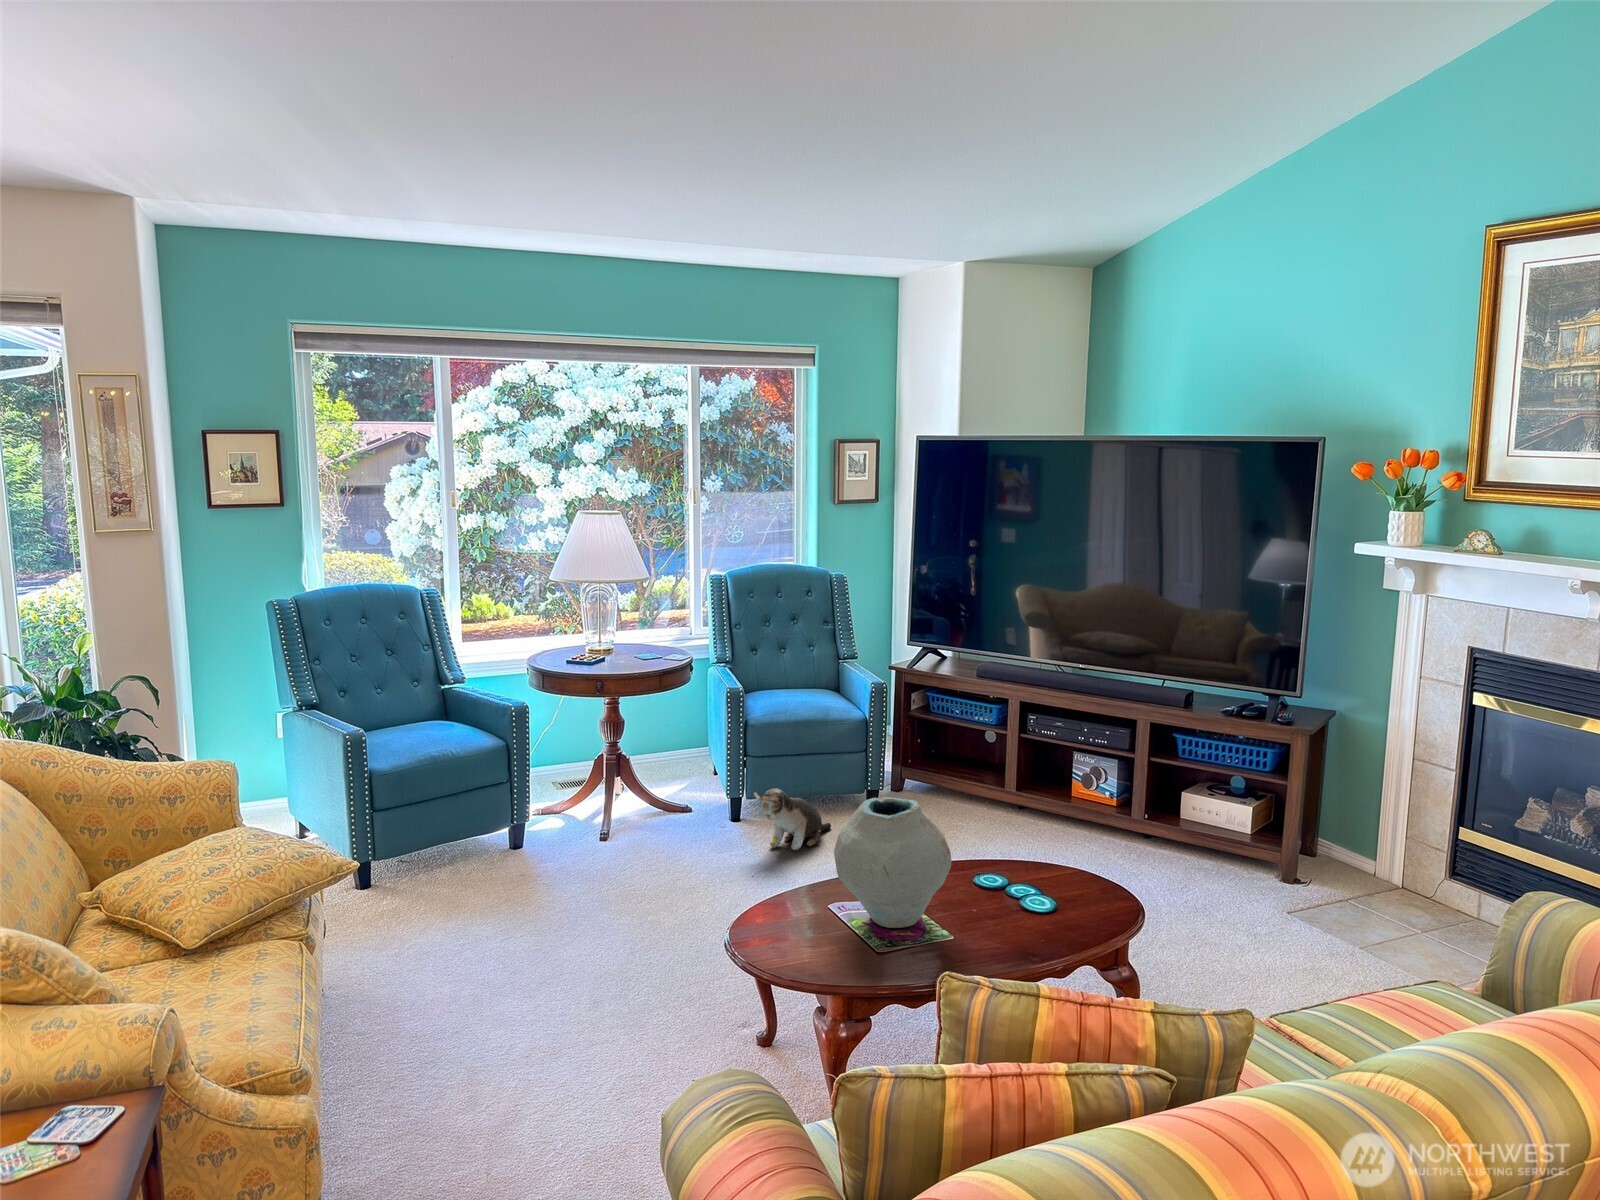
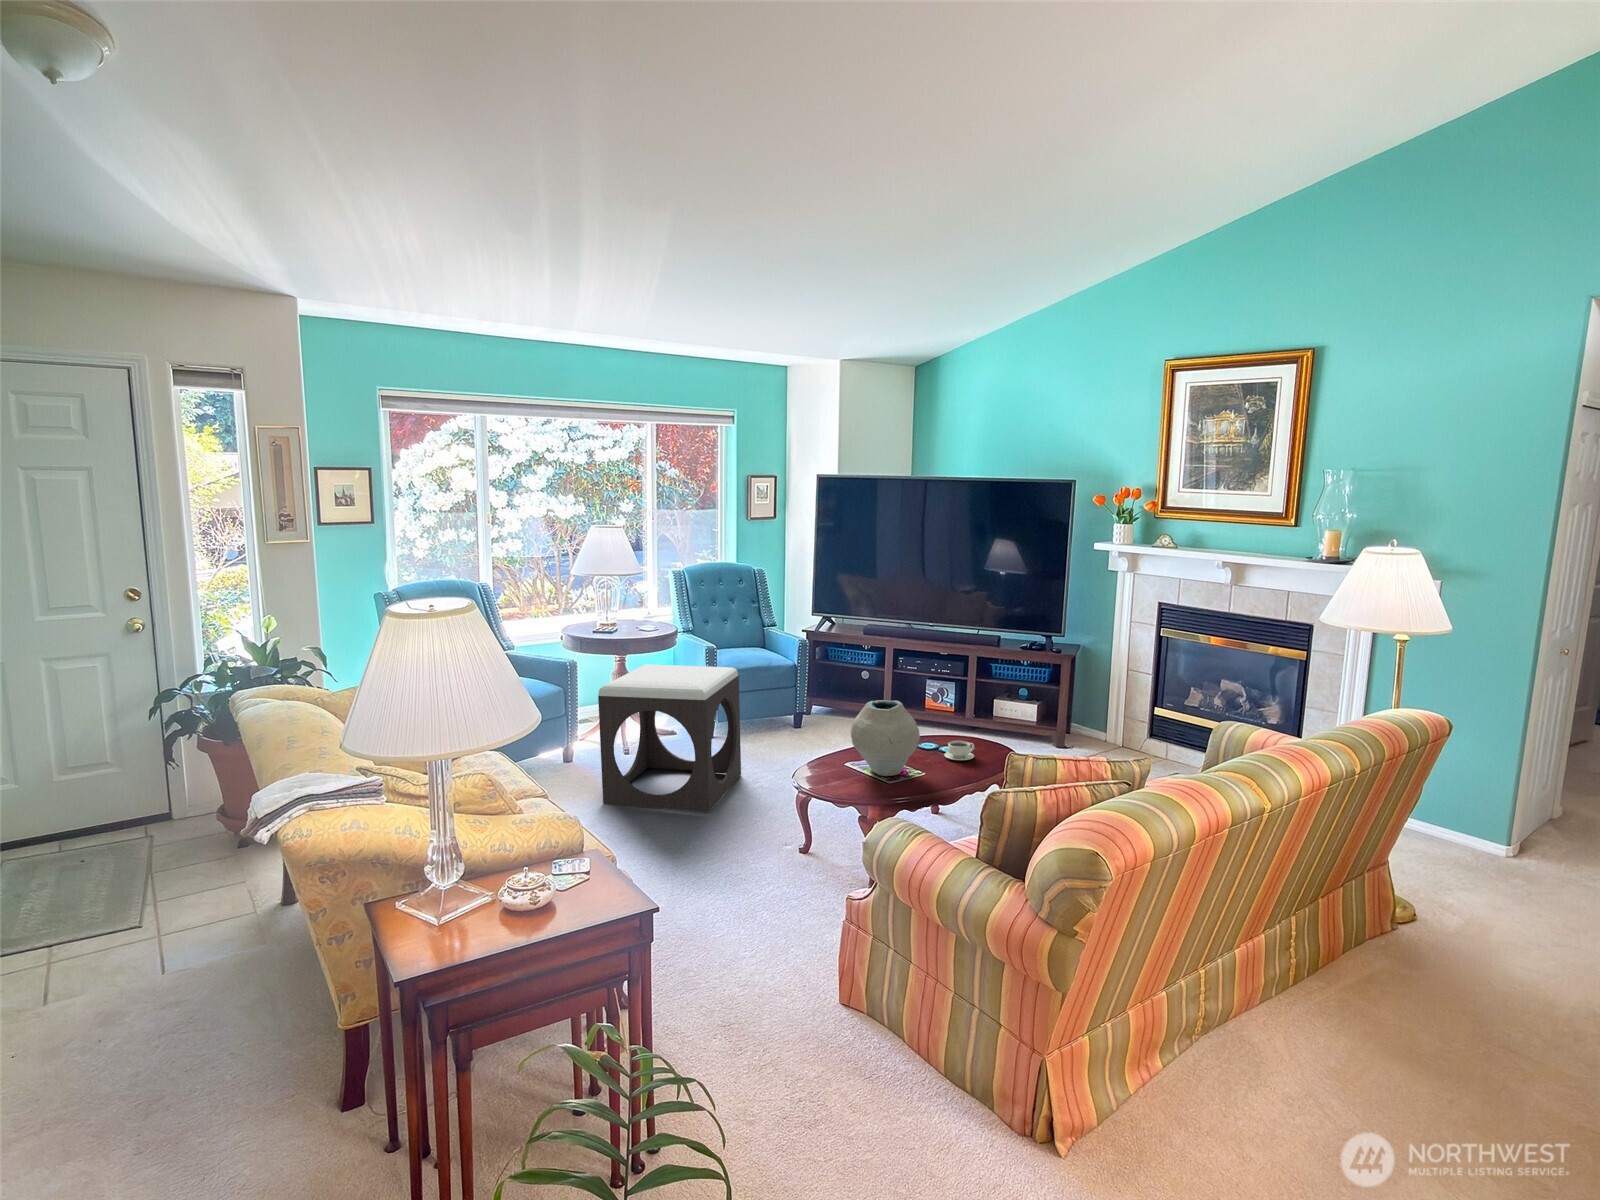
footstool: none [514,712,745,946] -> present [598,665,741,812]
plush toy: present [754,788,831,850] -> none [736,711,777,751]
teacup: none [1011,872,1065,909] -> present [944,741,975,760]

